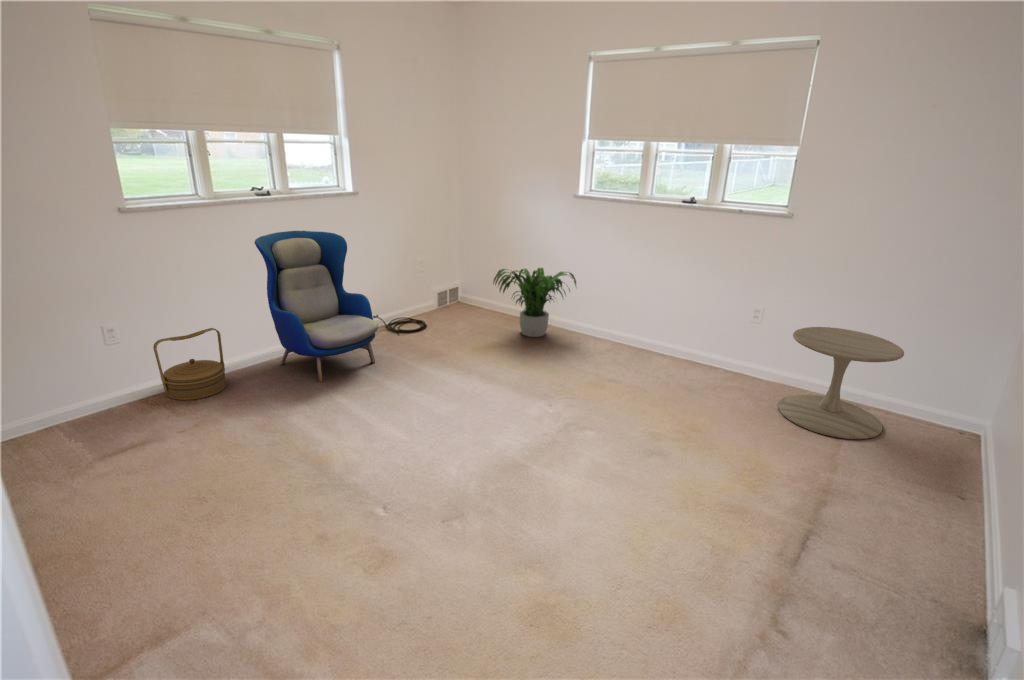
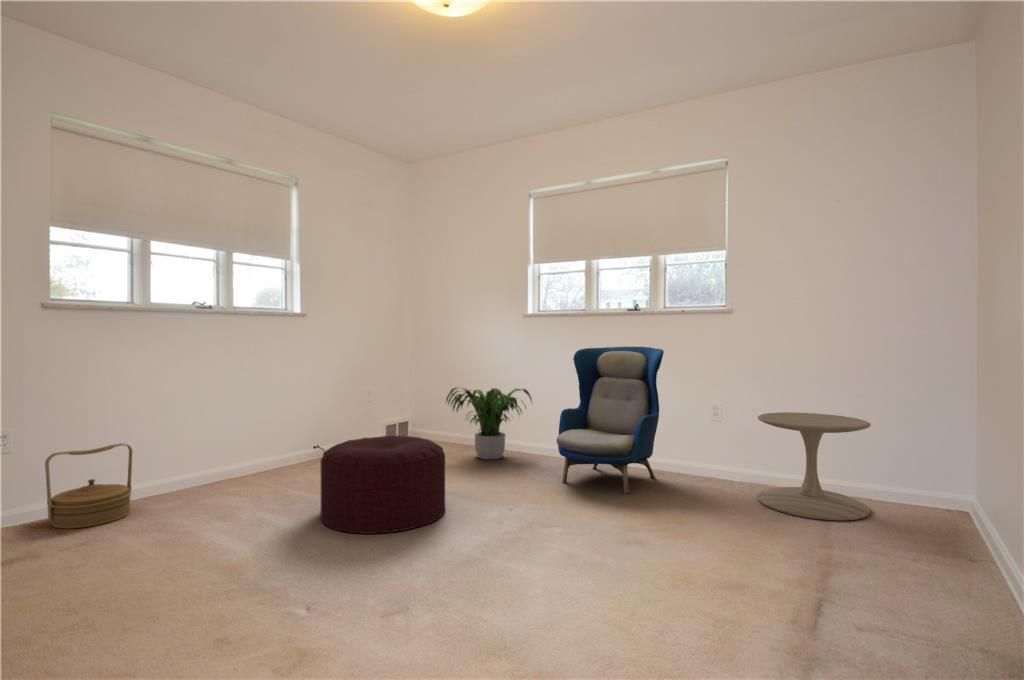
armchair: present [255,231,379,382] -> present [556,347,664,494]
ottoman: none [380,330,490,424] -> present [320,436,445,534]

